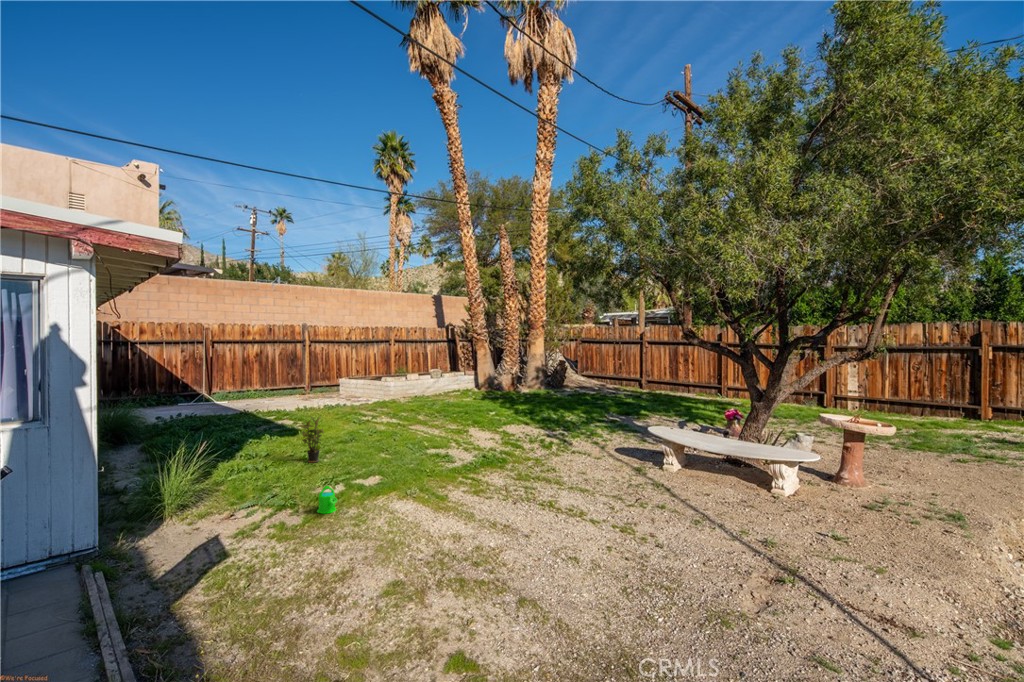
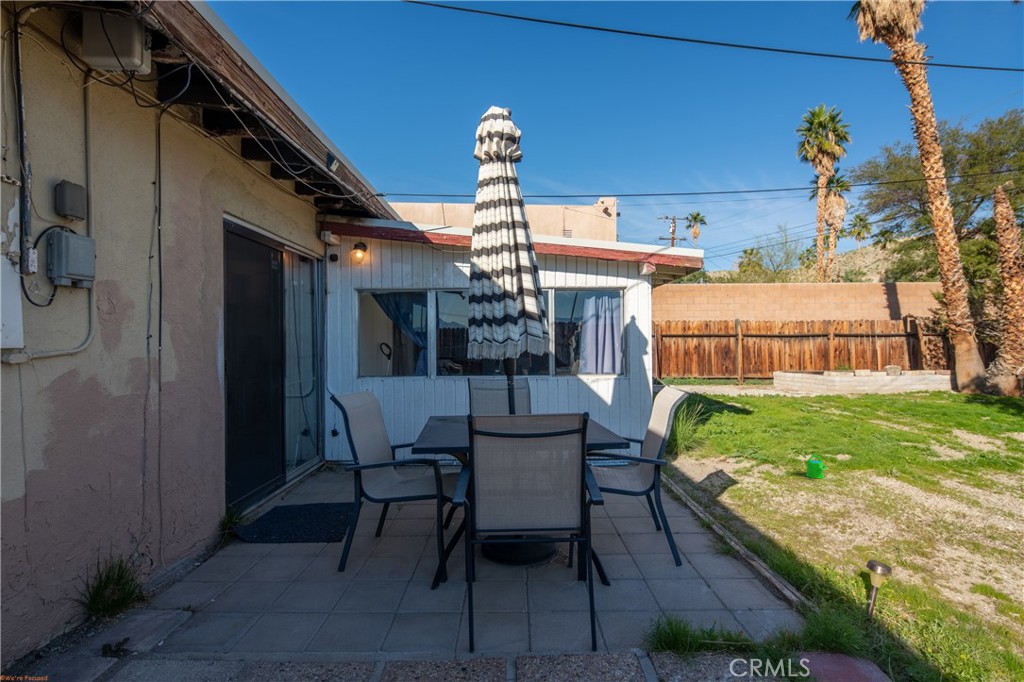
potted plant: present [300,416,324,463] -> none [771,397,794,439]

